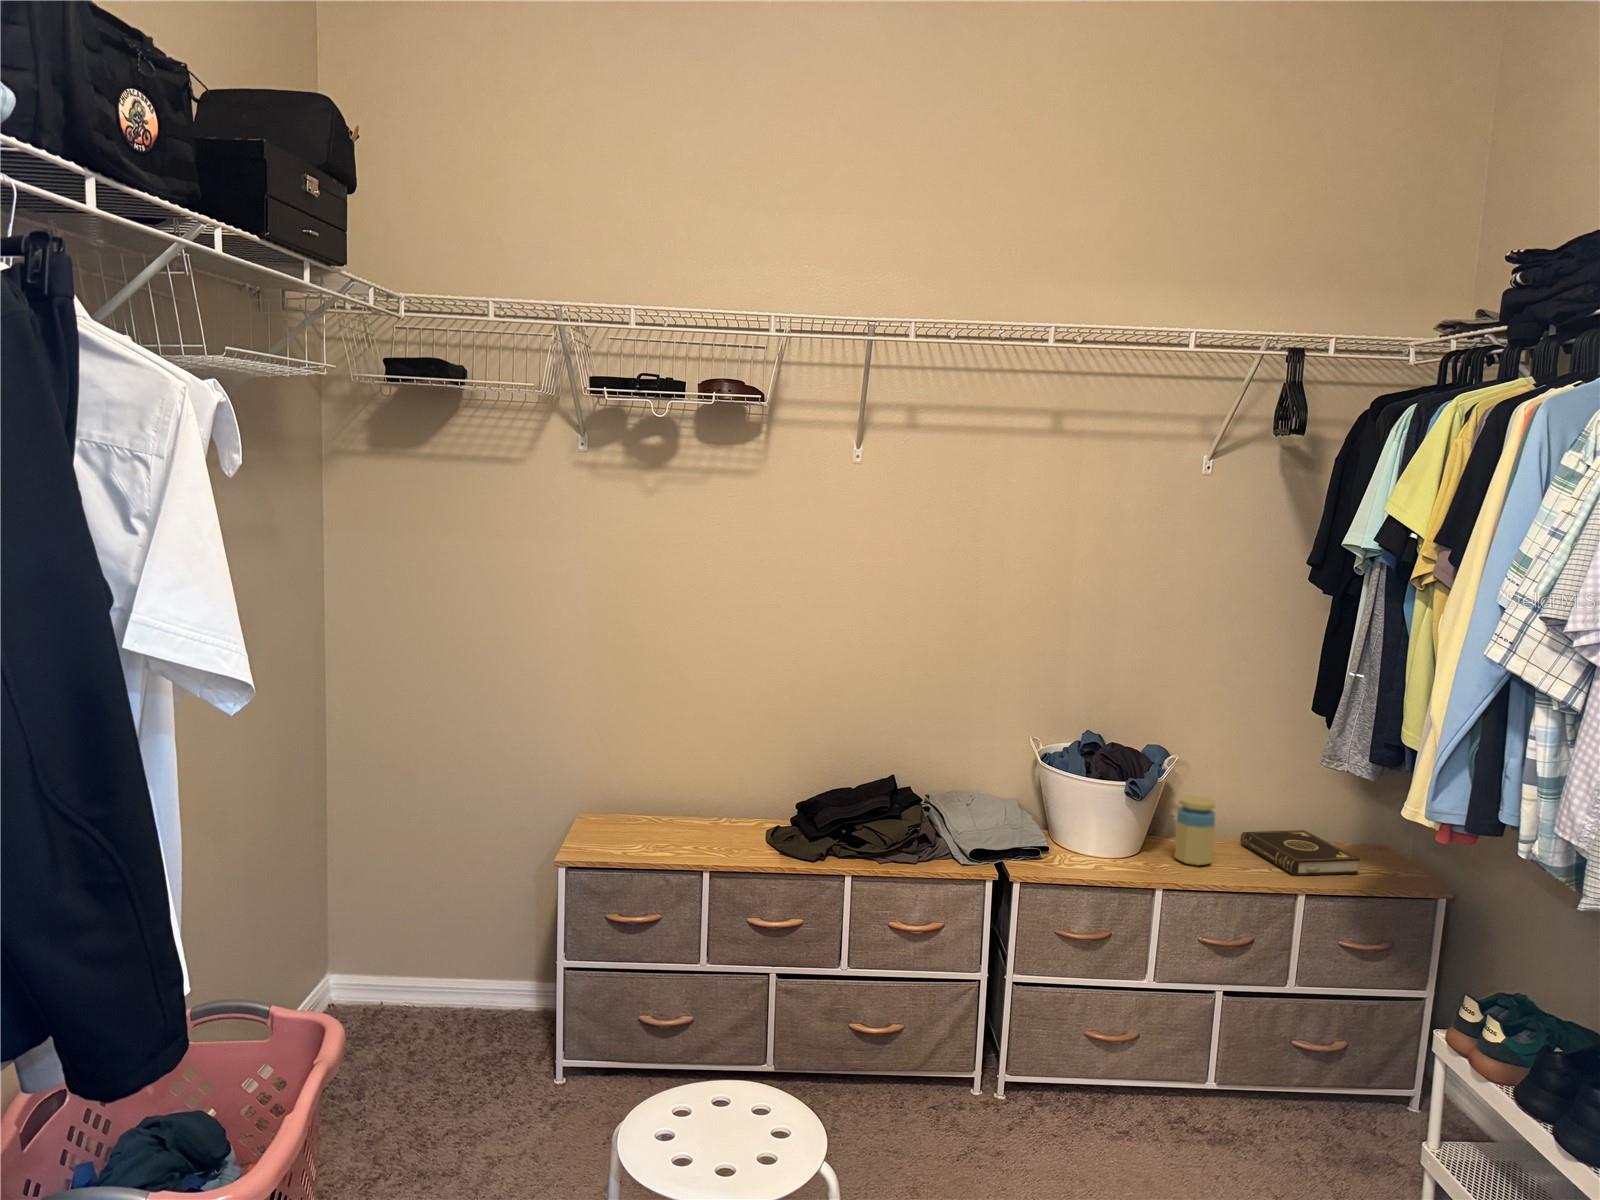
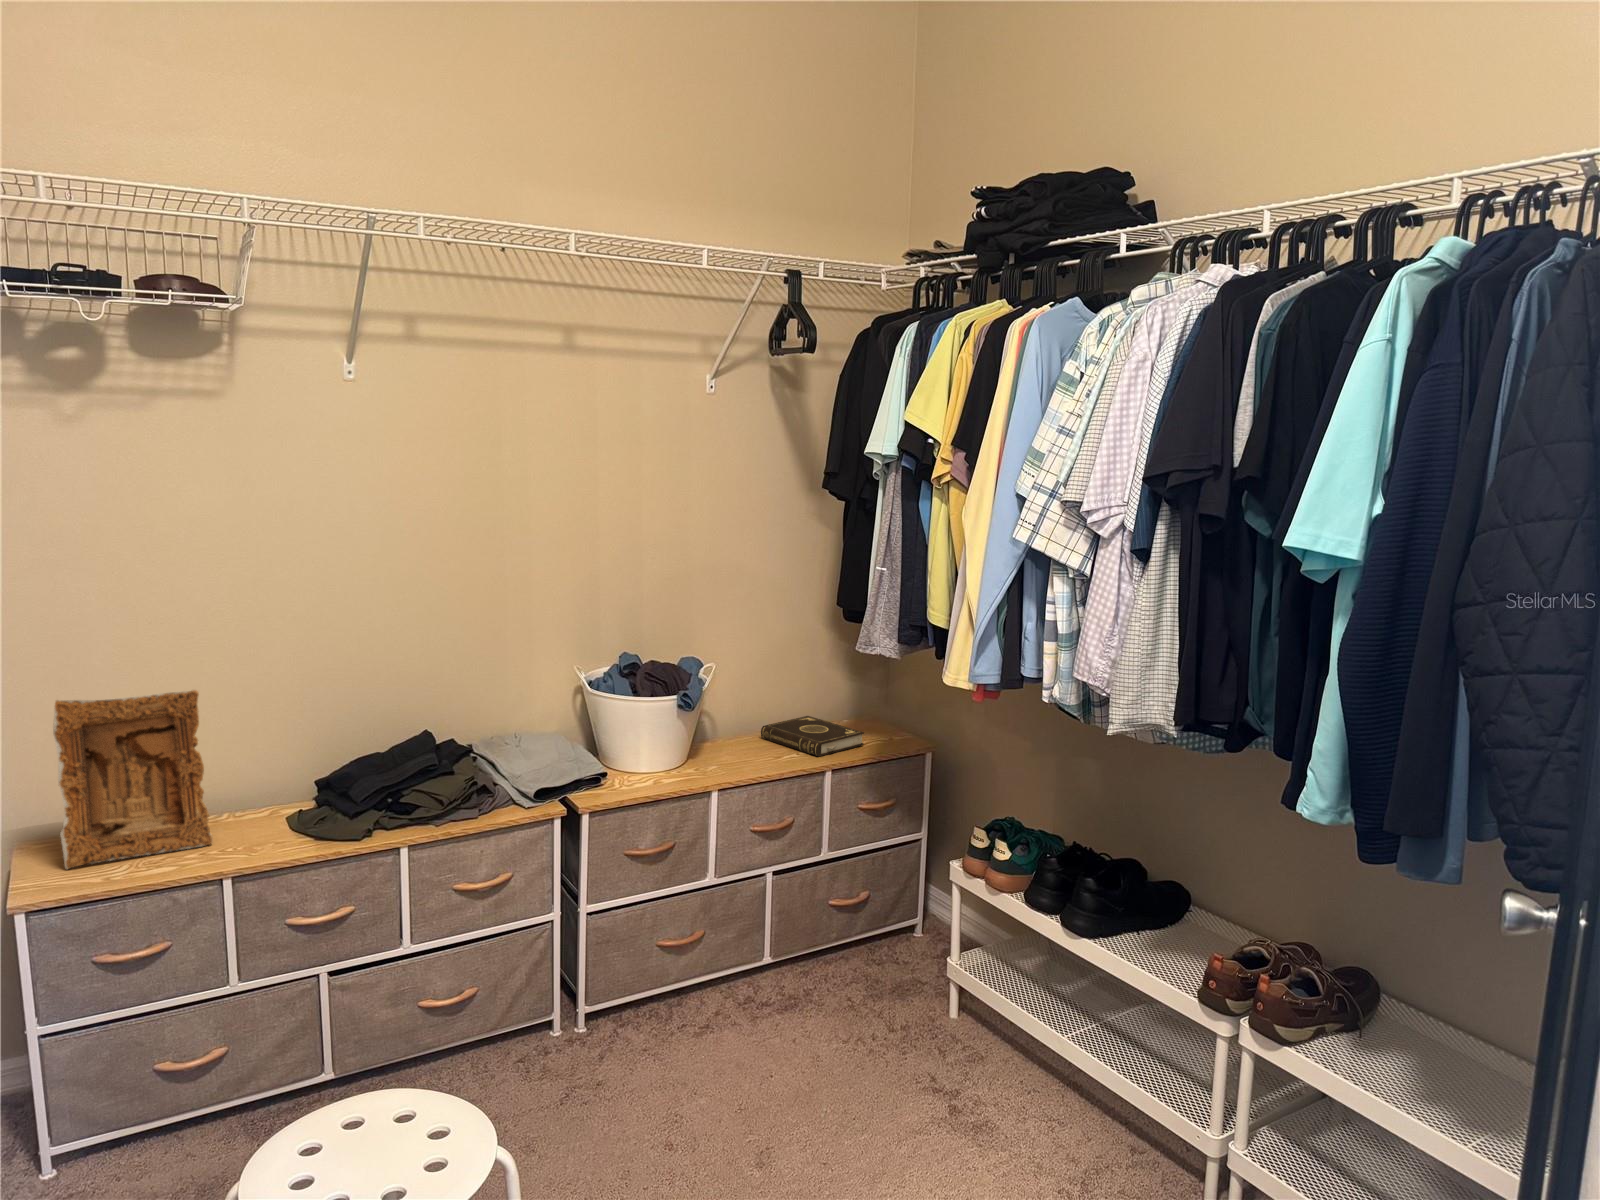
picture frame: none [604,712,712,844] -> present [53,689,213,869]
jar: present [1175,795,1215,865] -> none [715,698,751,764]

